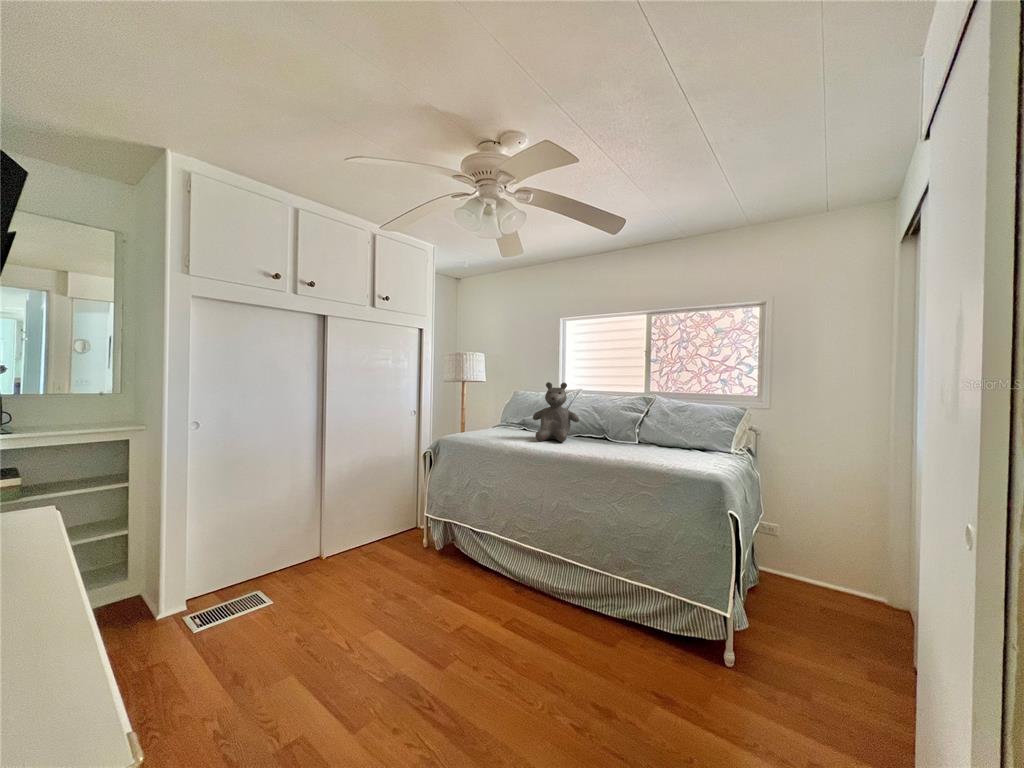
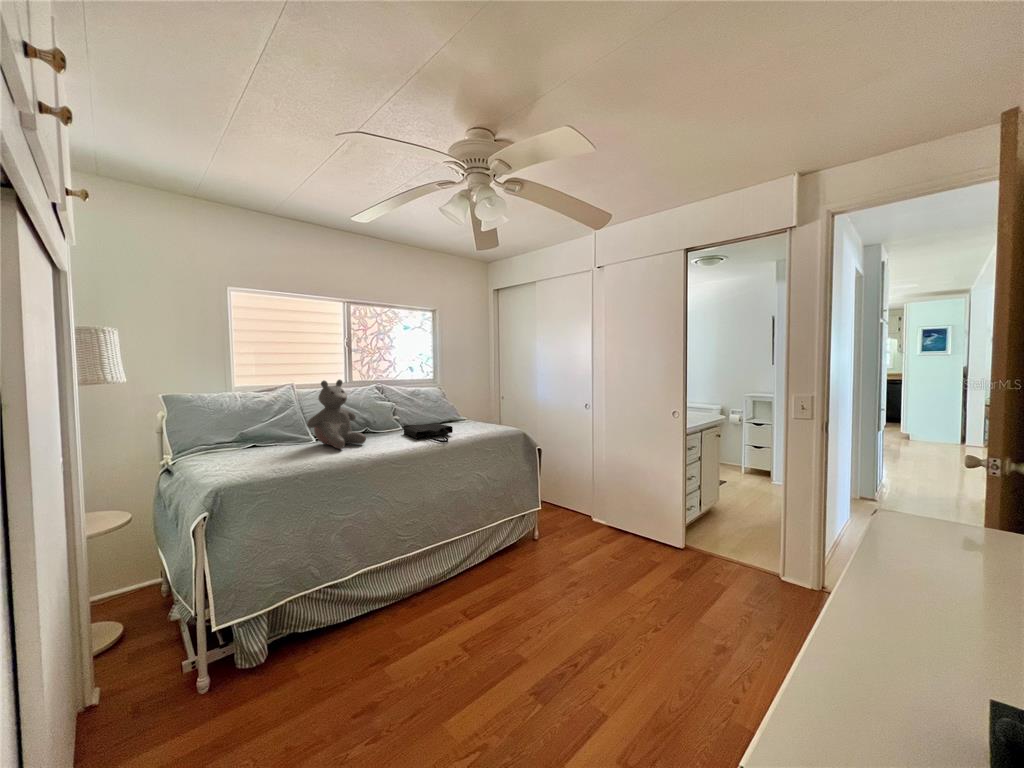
tote bag: none [602,437,661,457] -> present [404,423,453,443]

